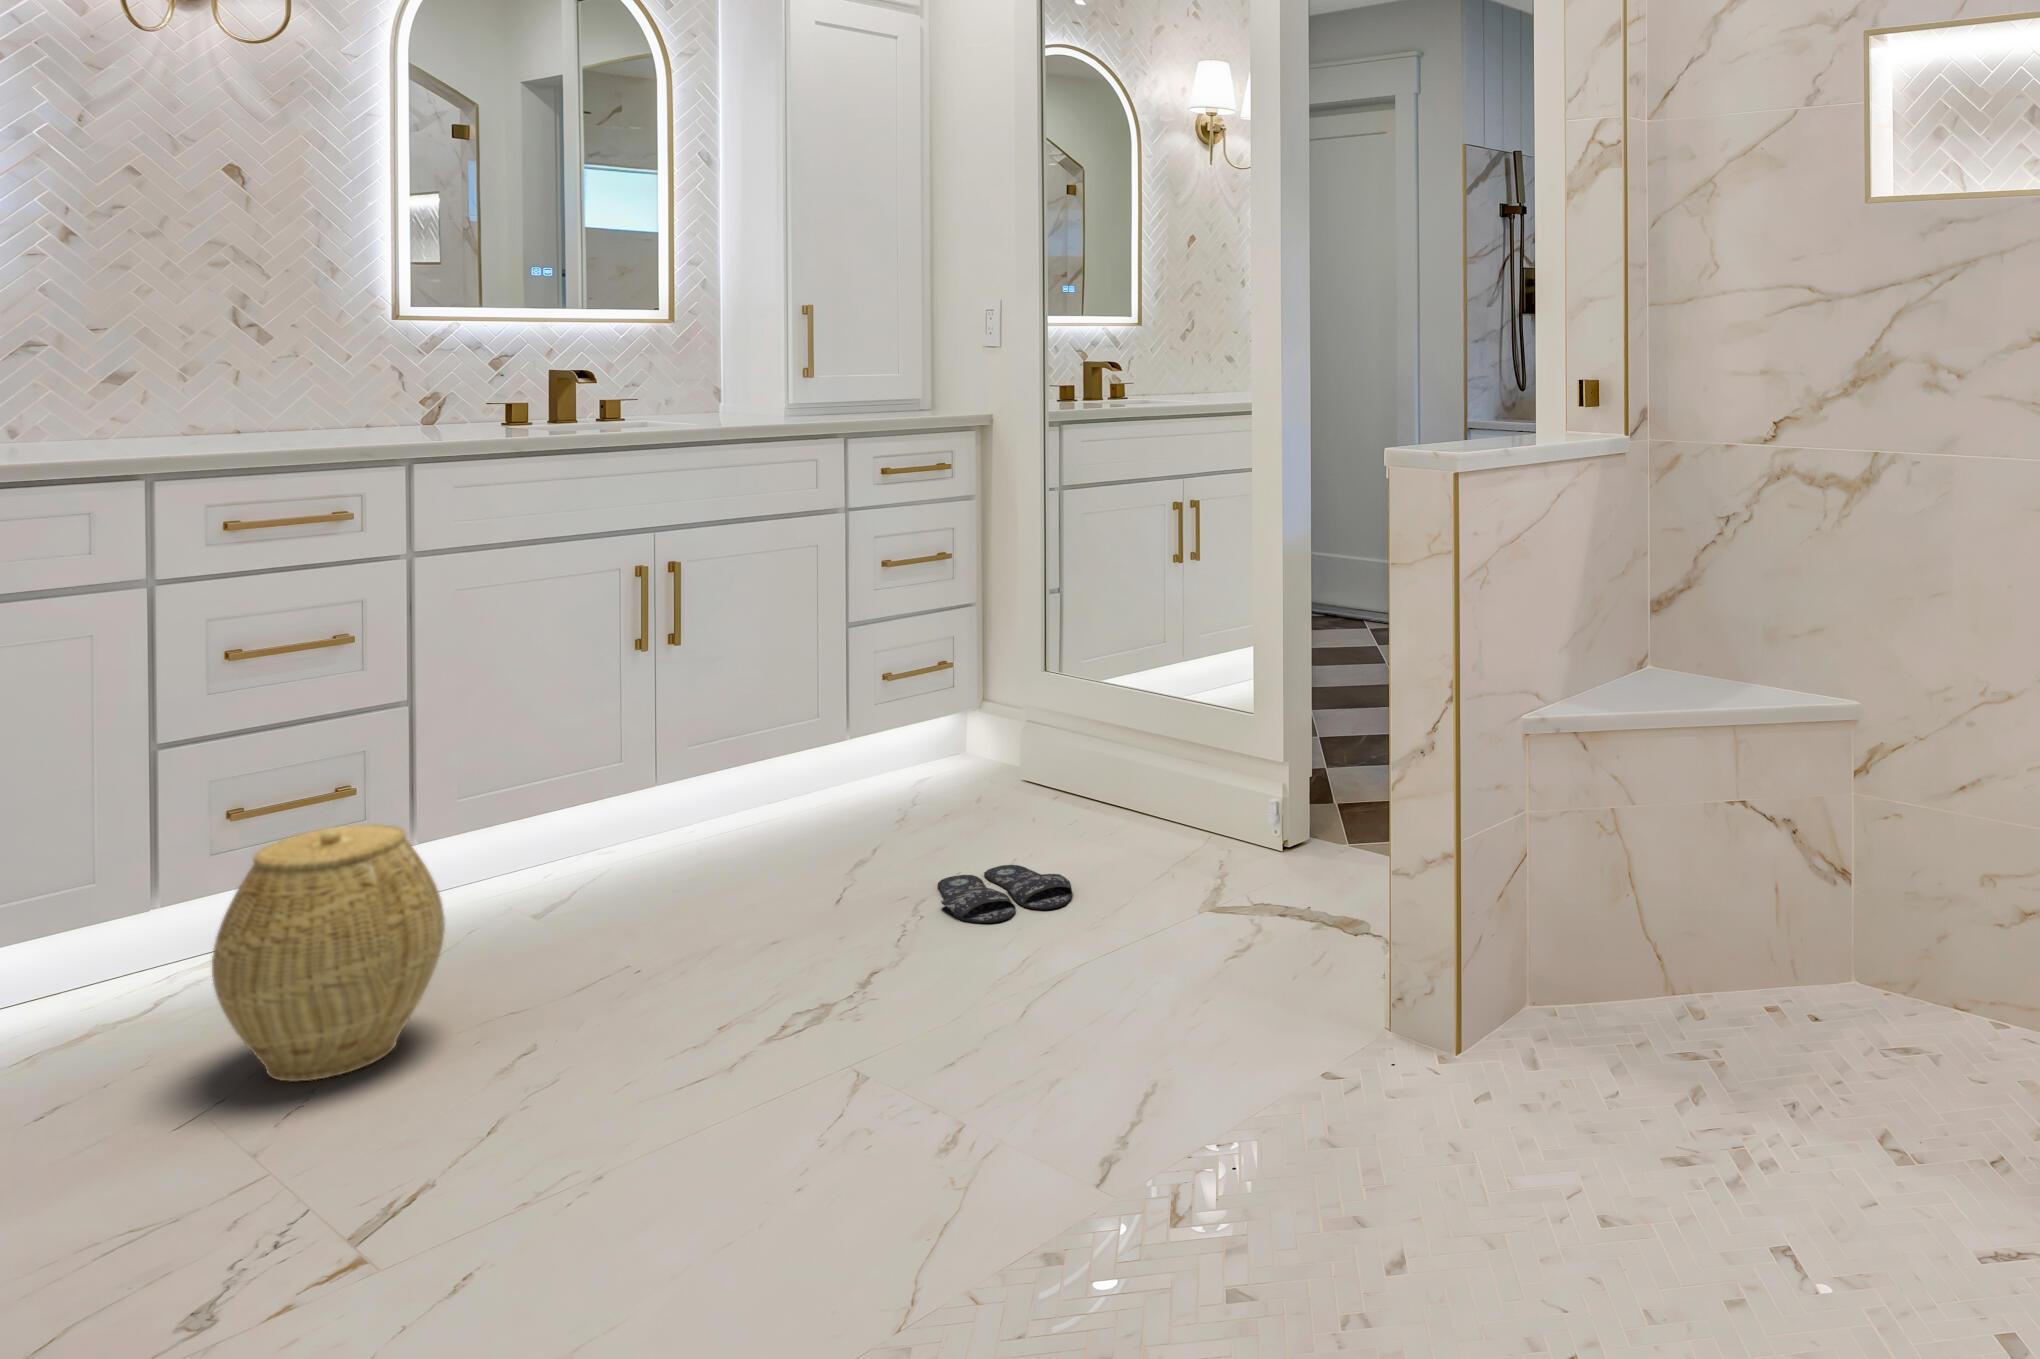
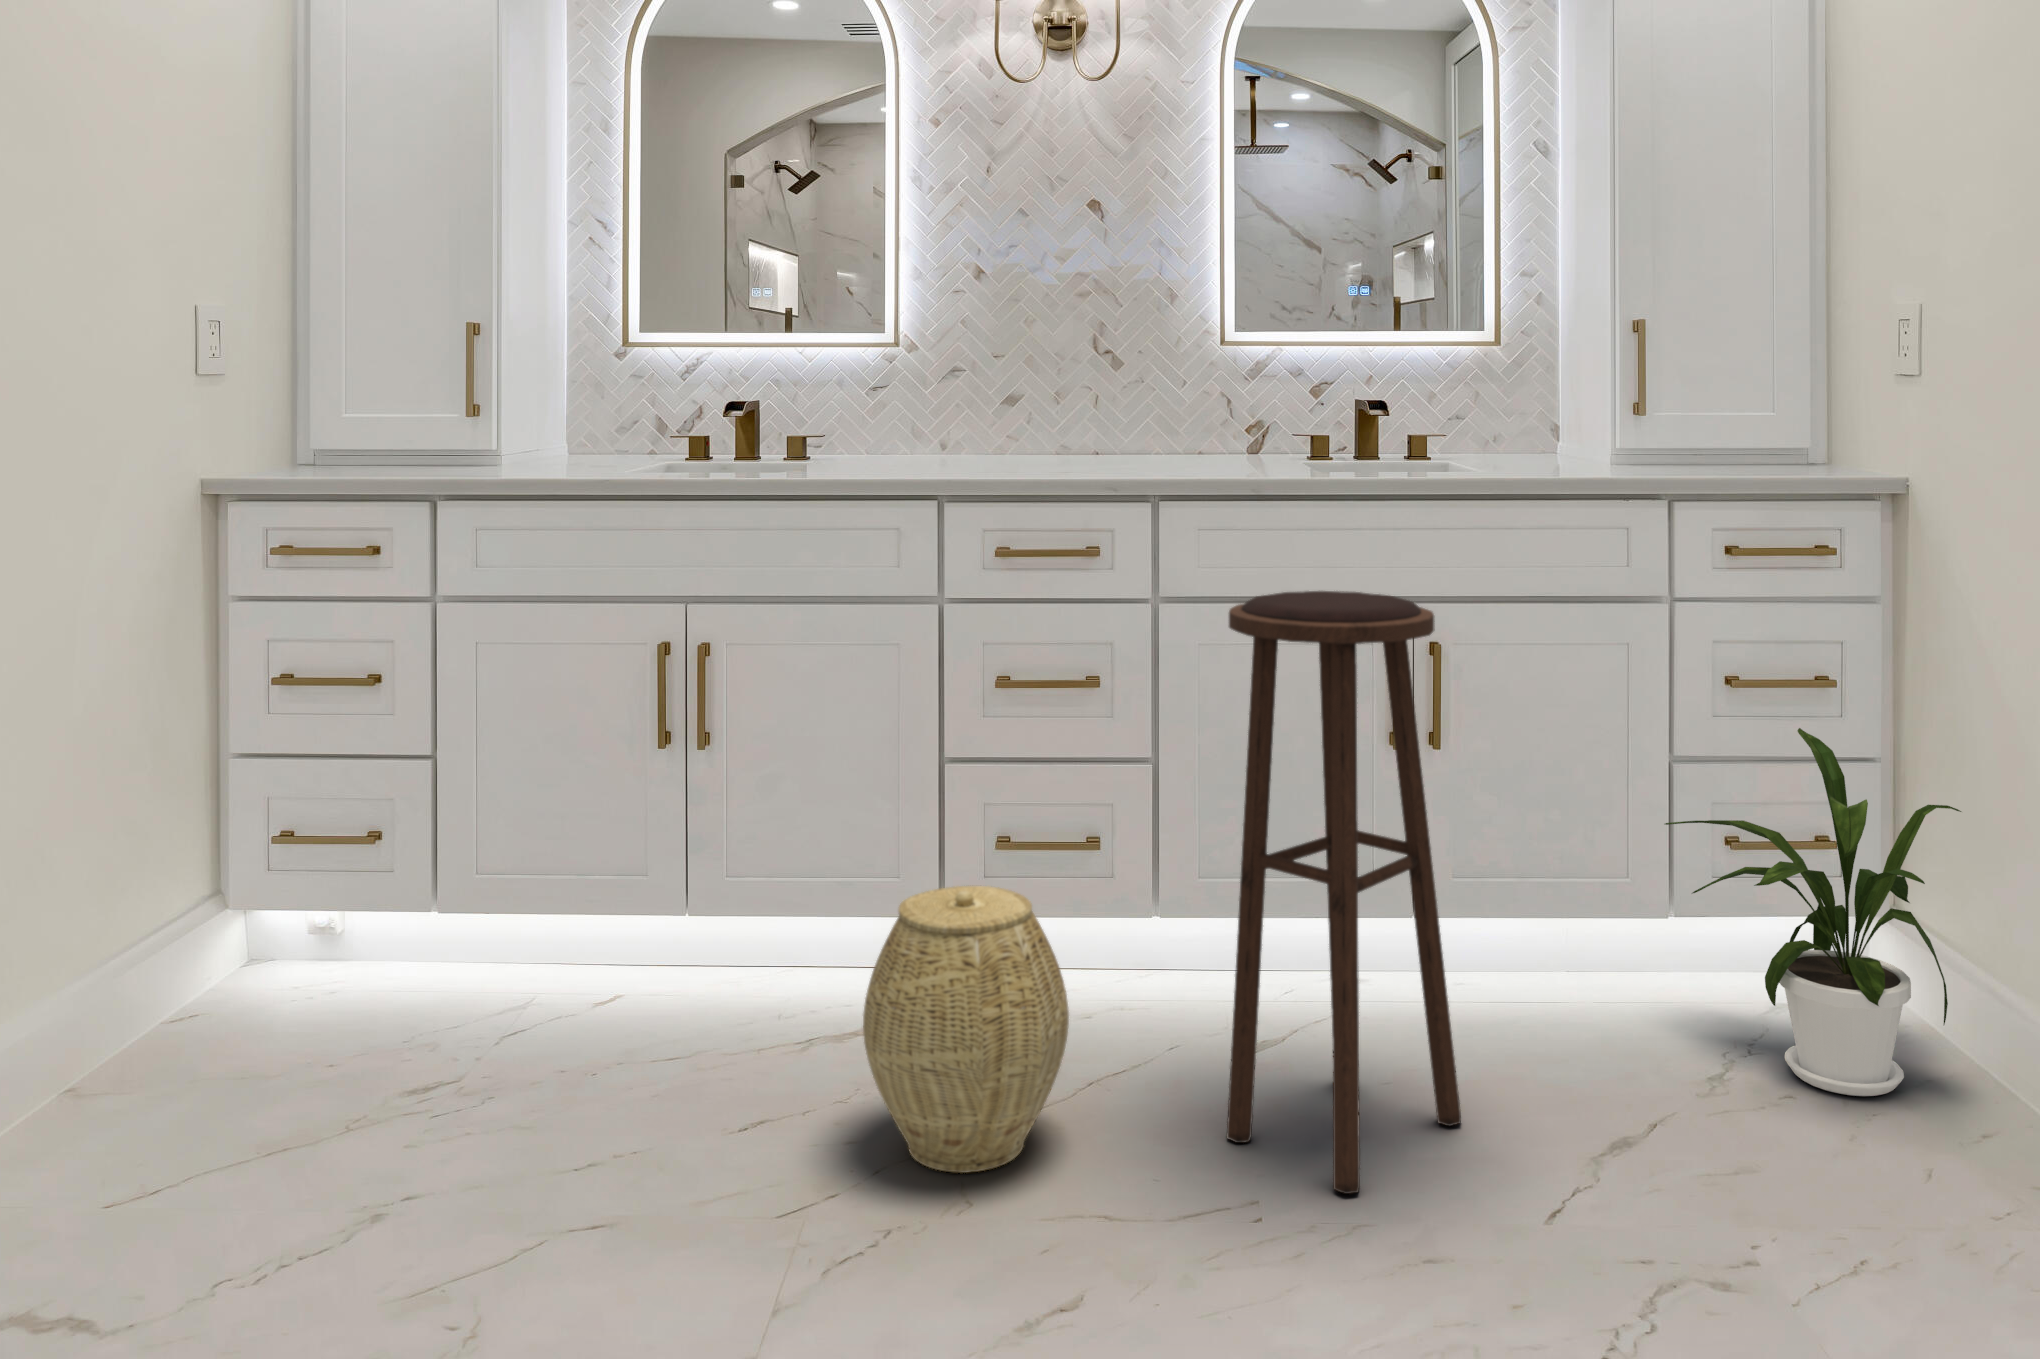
stool: none [576,527,760,974] -> present [1227,591,1461,1194]
house plant: none [857,593,1055,824] -> present [1665,728,1961,1096]
slippers: present [938,865,1072,923] -> none [1686,1167,1904,1294]

